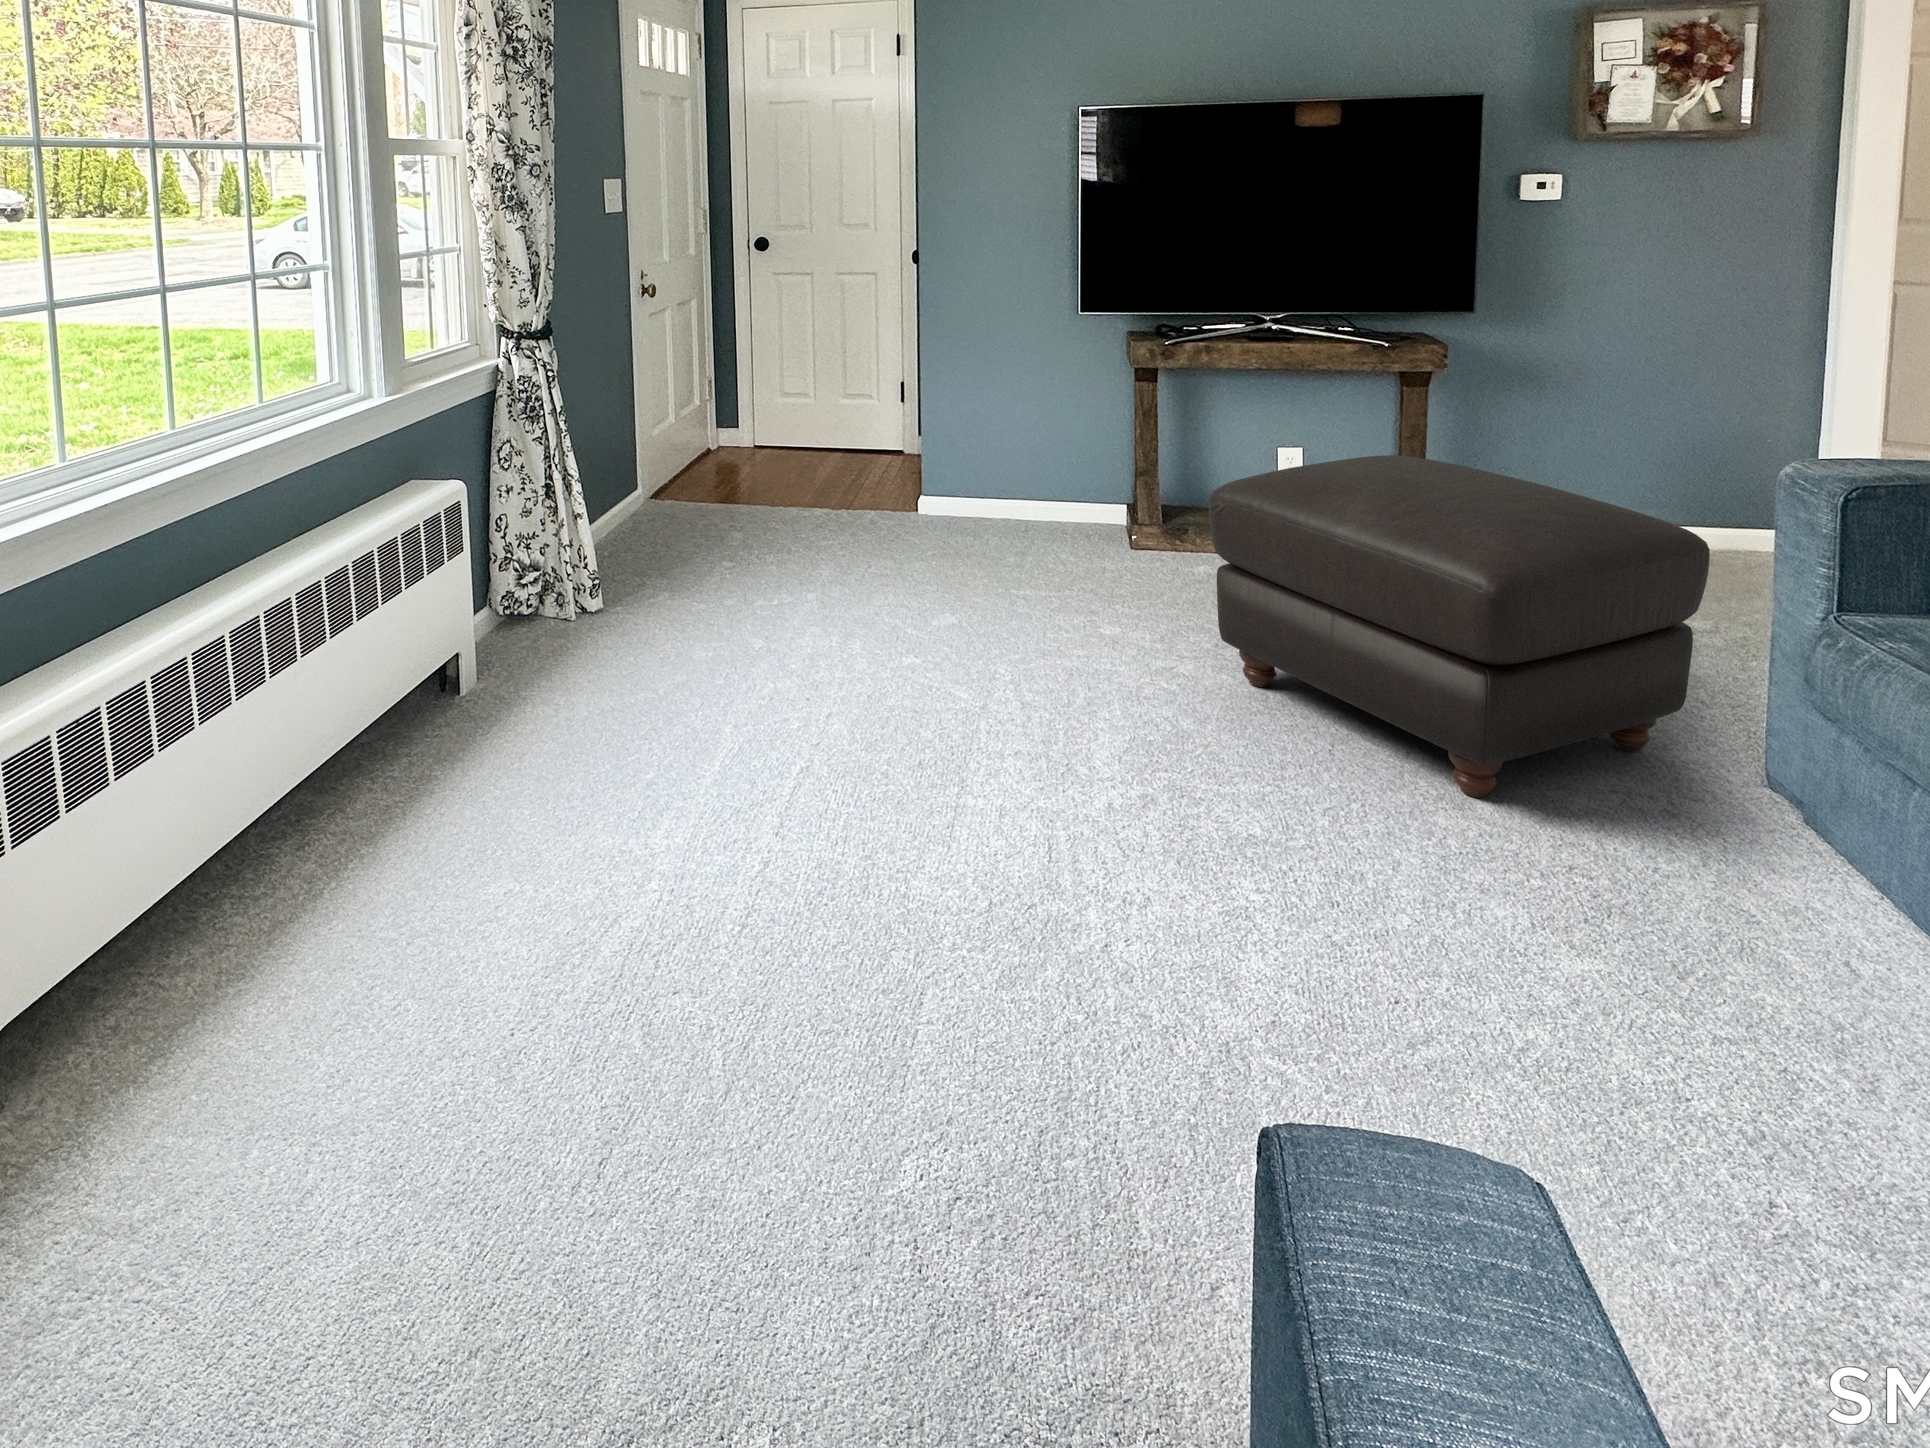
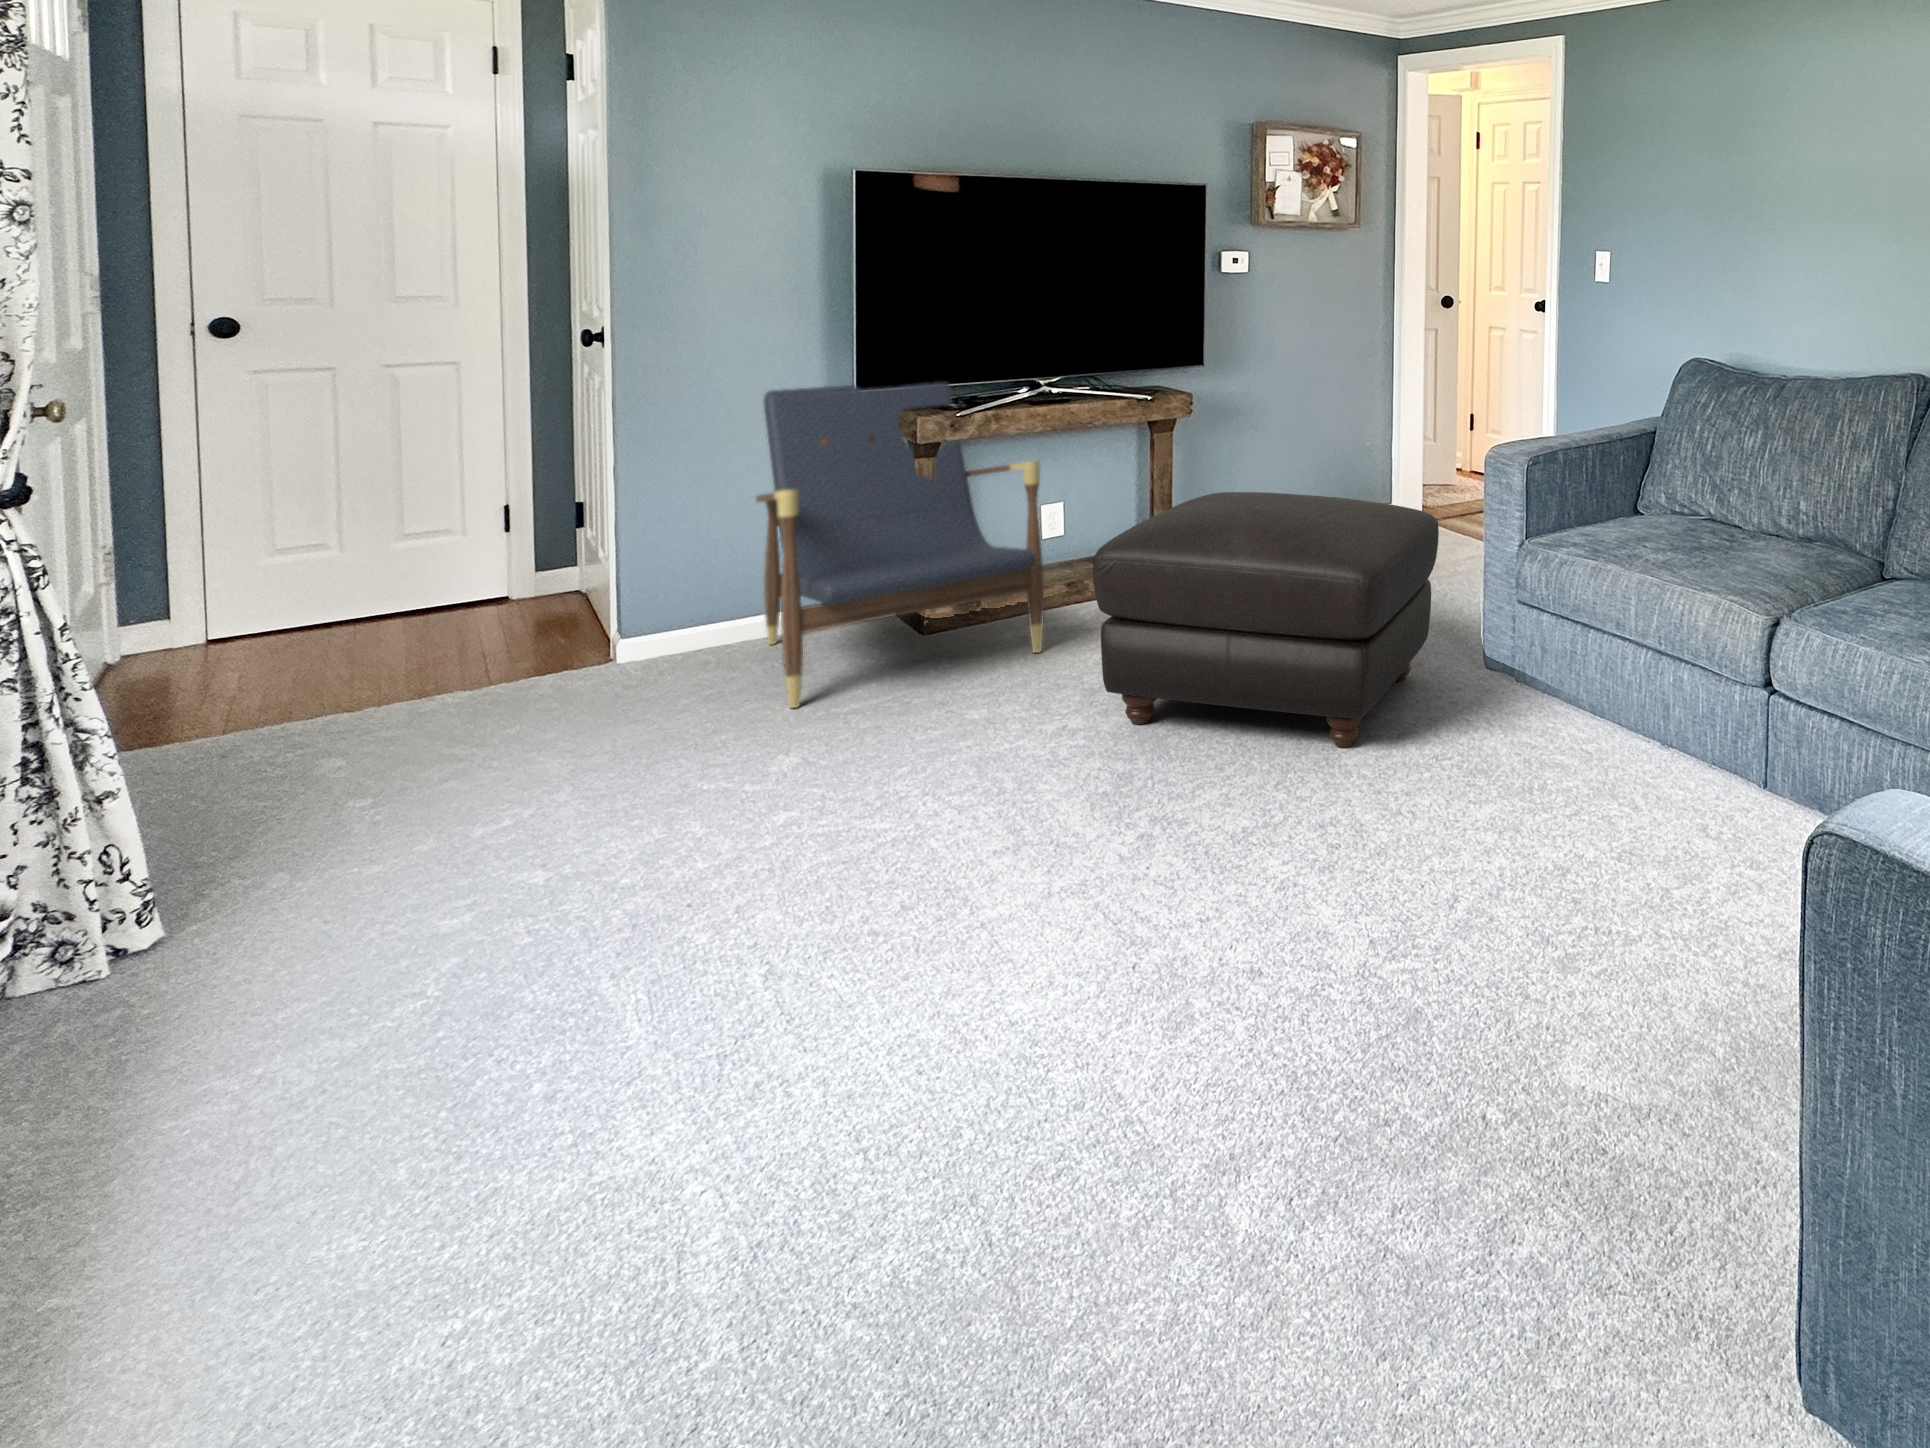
lounge chair: none [989,306,1229,590] -> present [756,383,1044,708]

